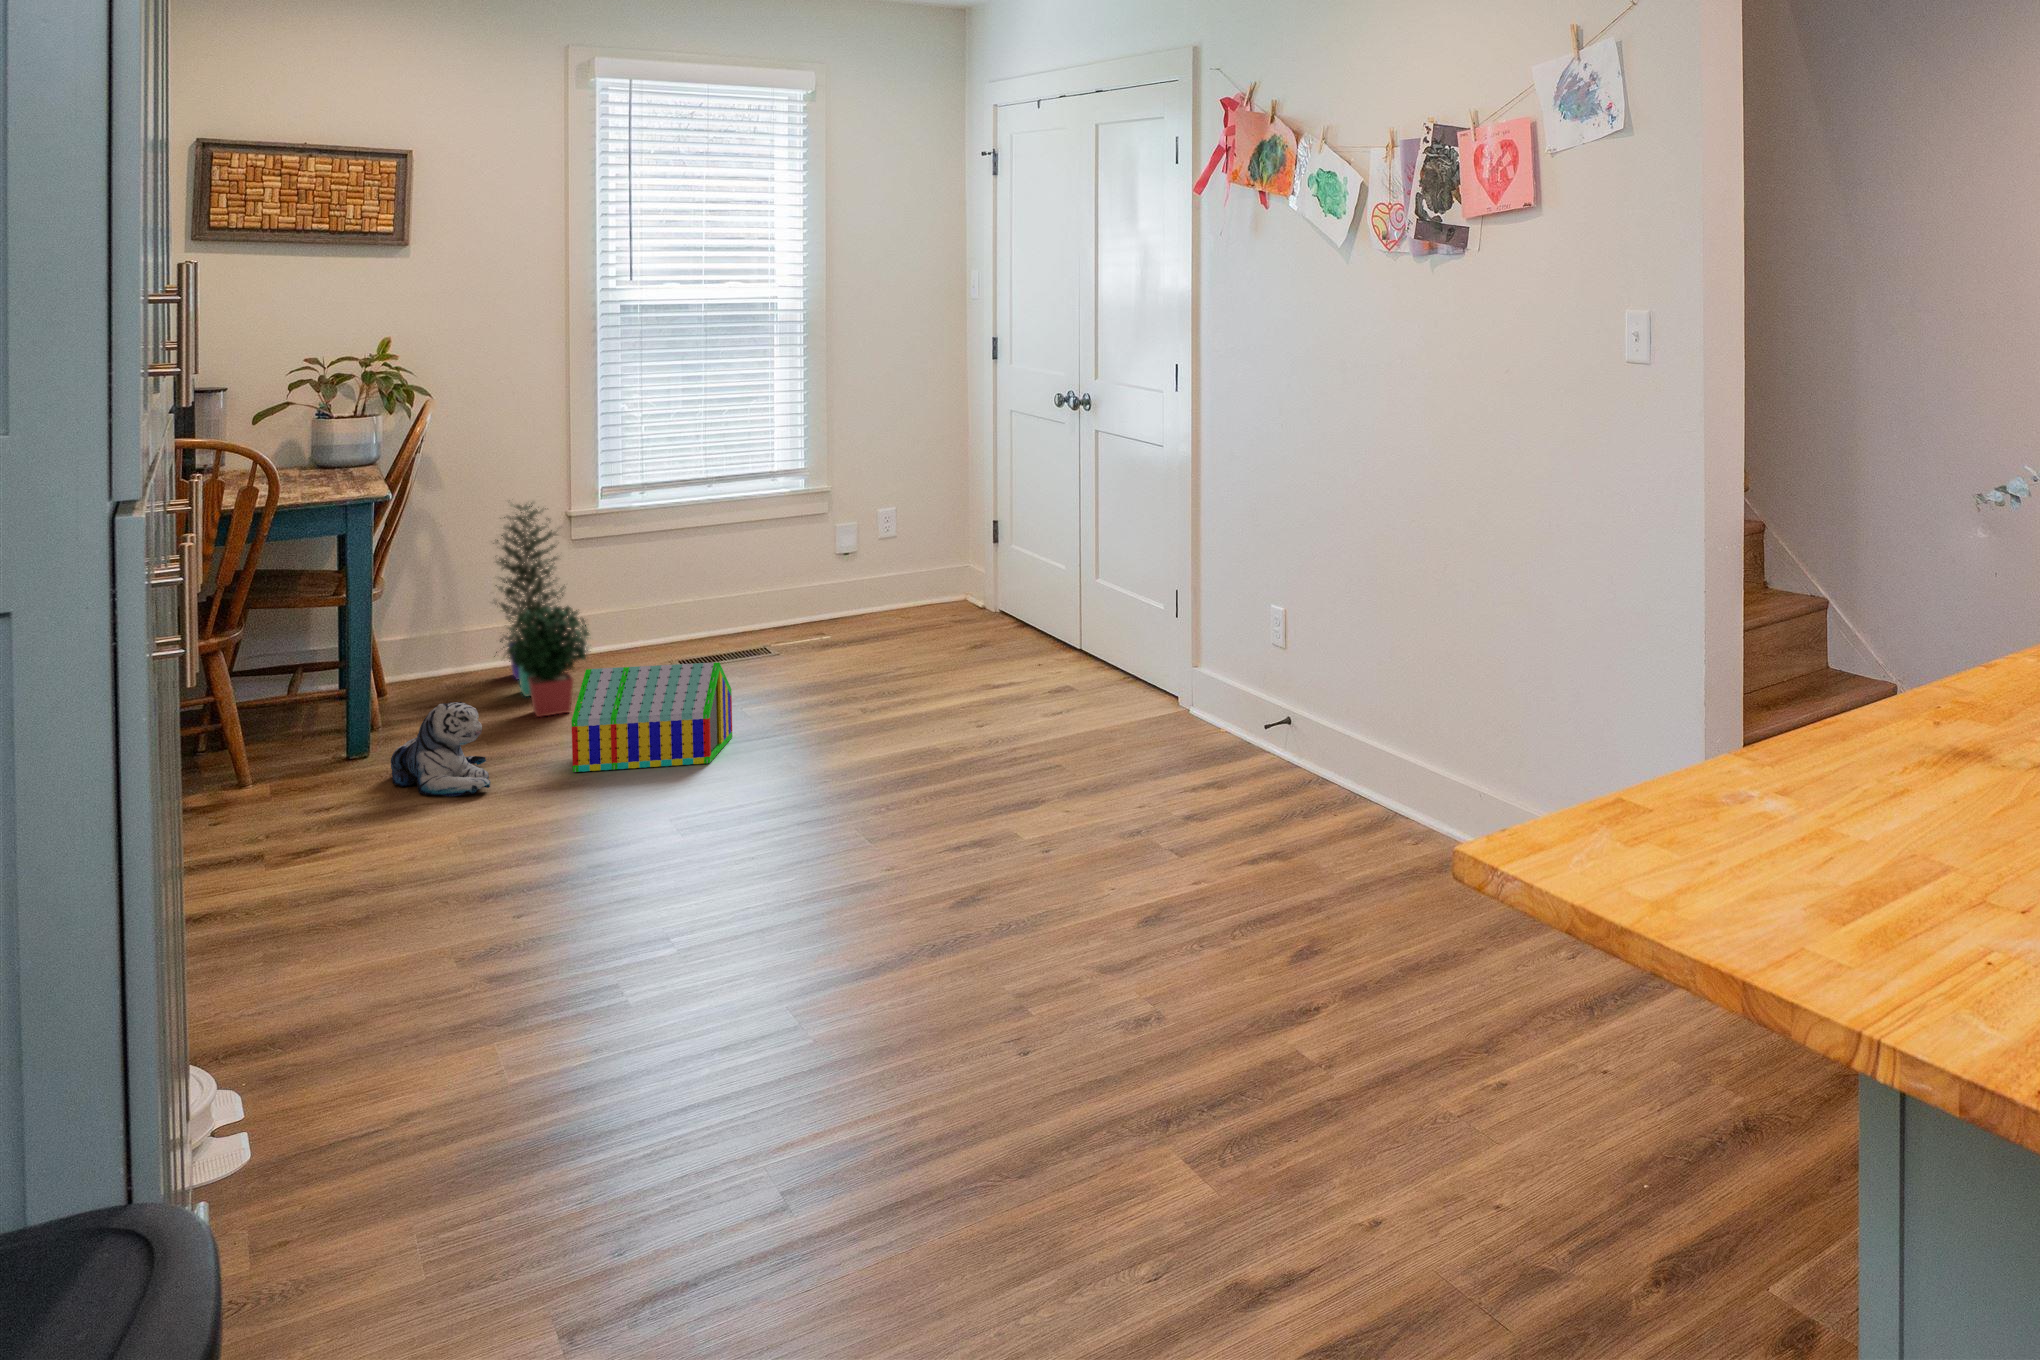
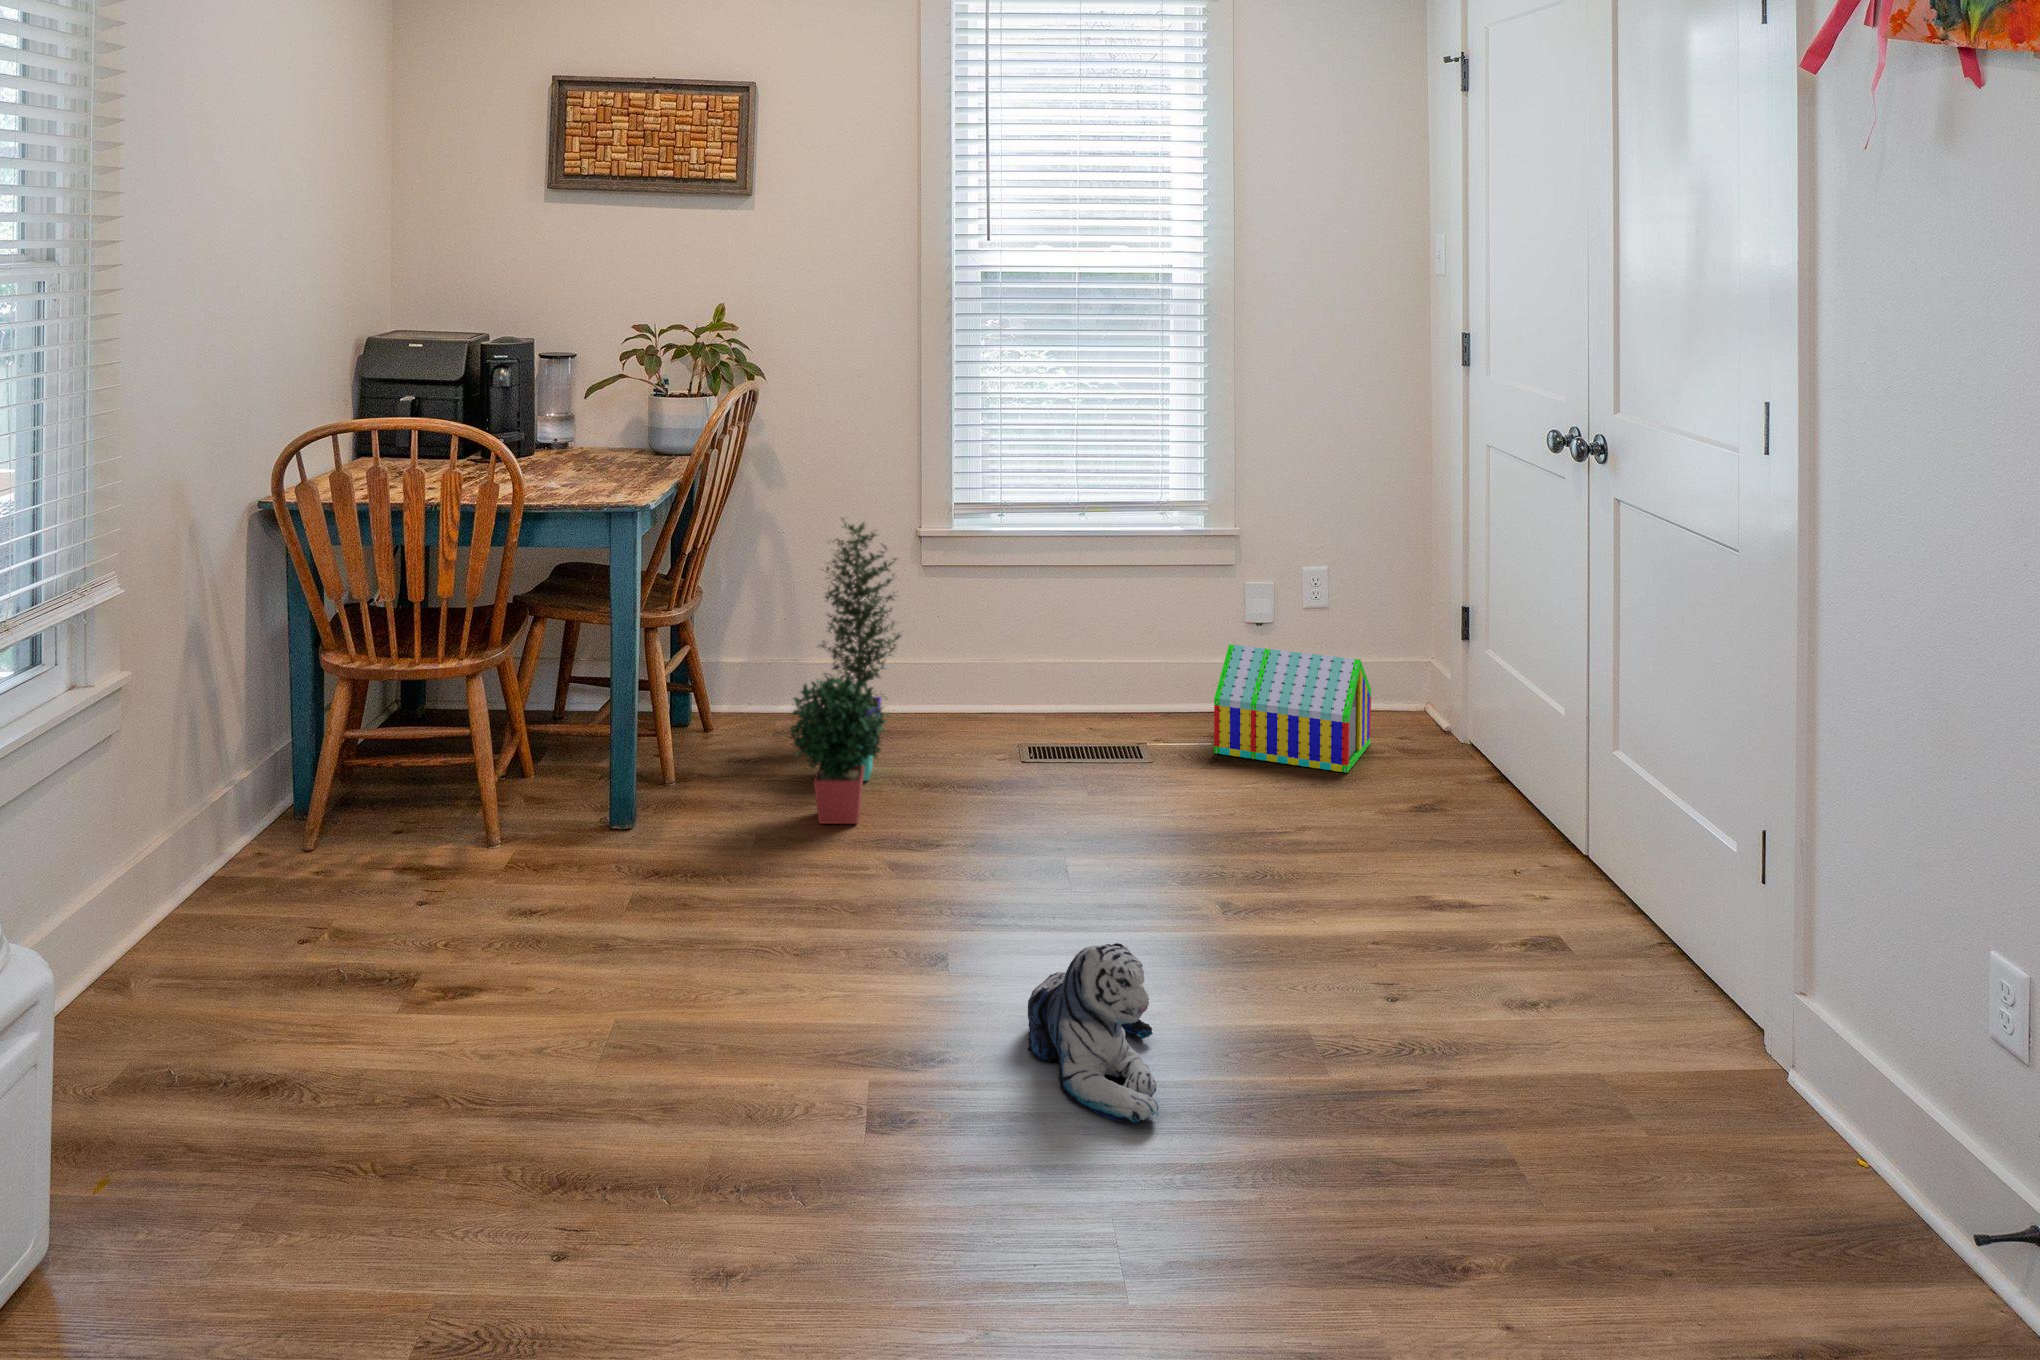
toy house: present [571,662,732,772] -> present [1214,644,1371,773]
plush toy: present [391,702,491,796] -> present [1028,943,1159,1124]

